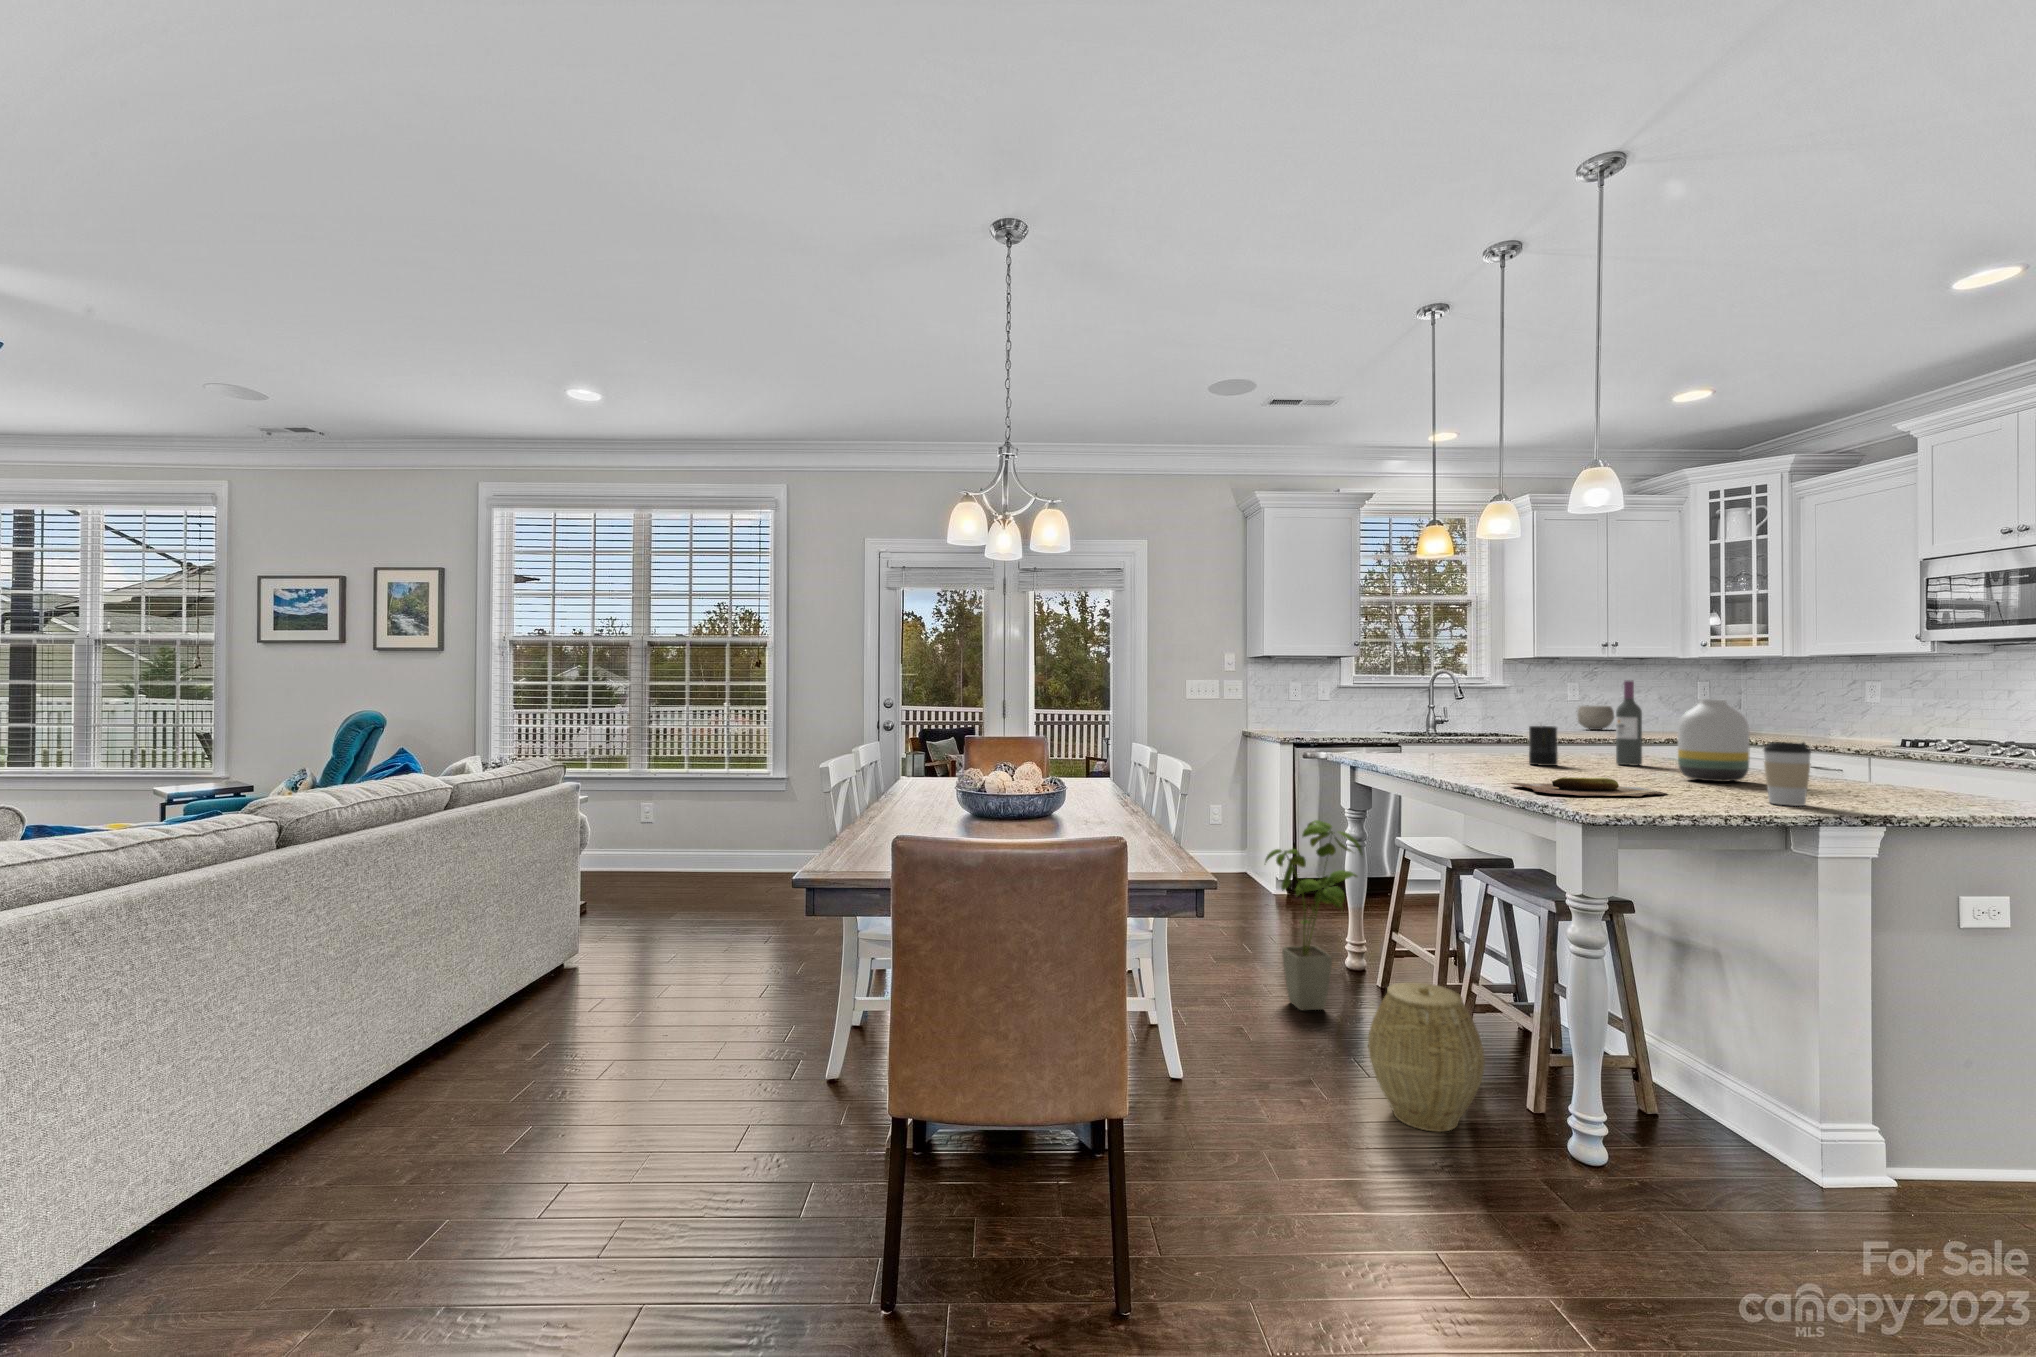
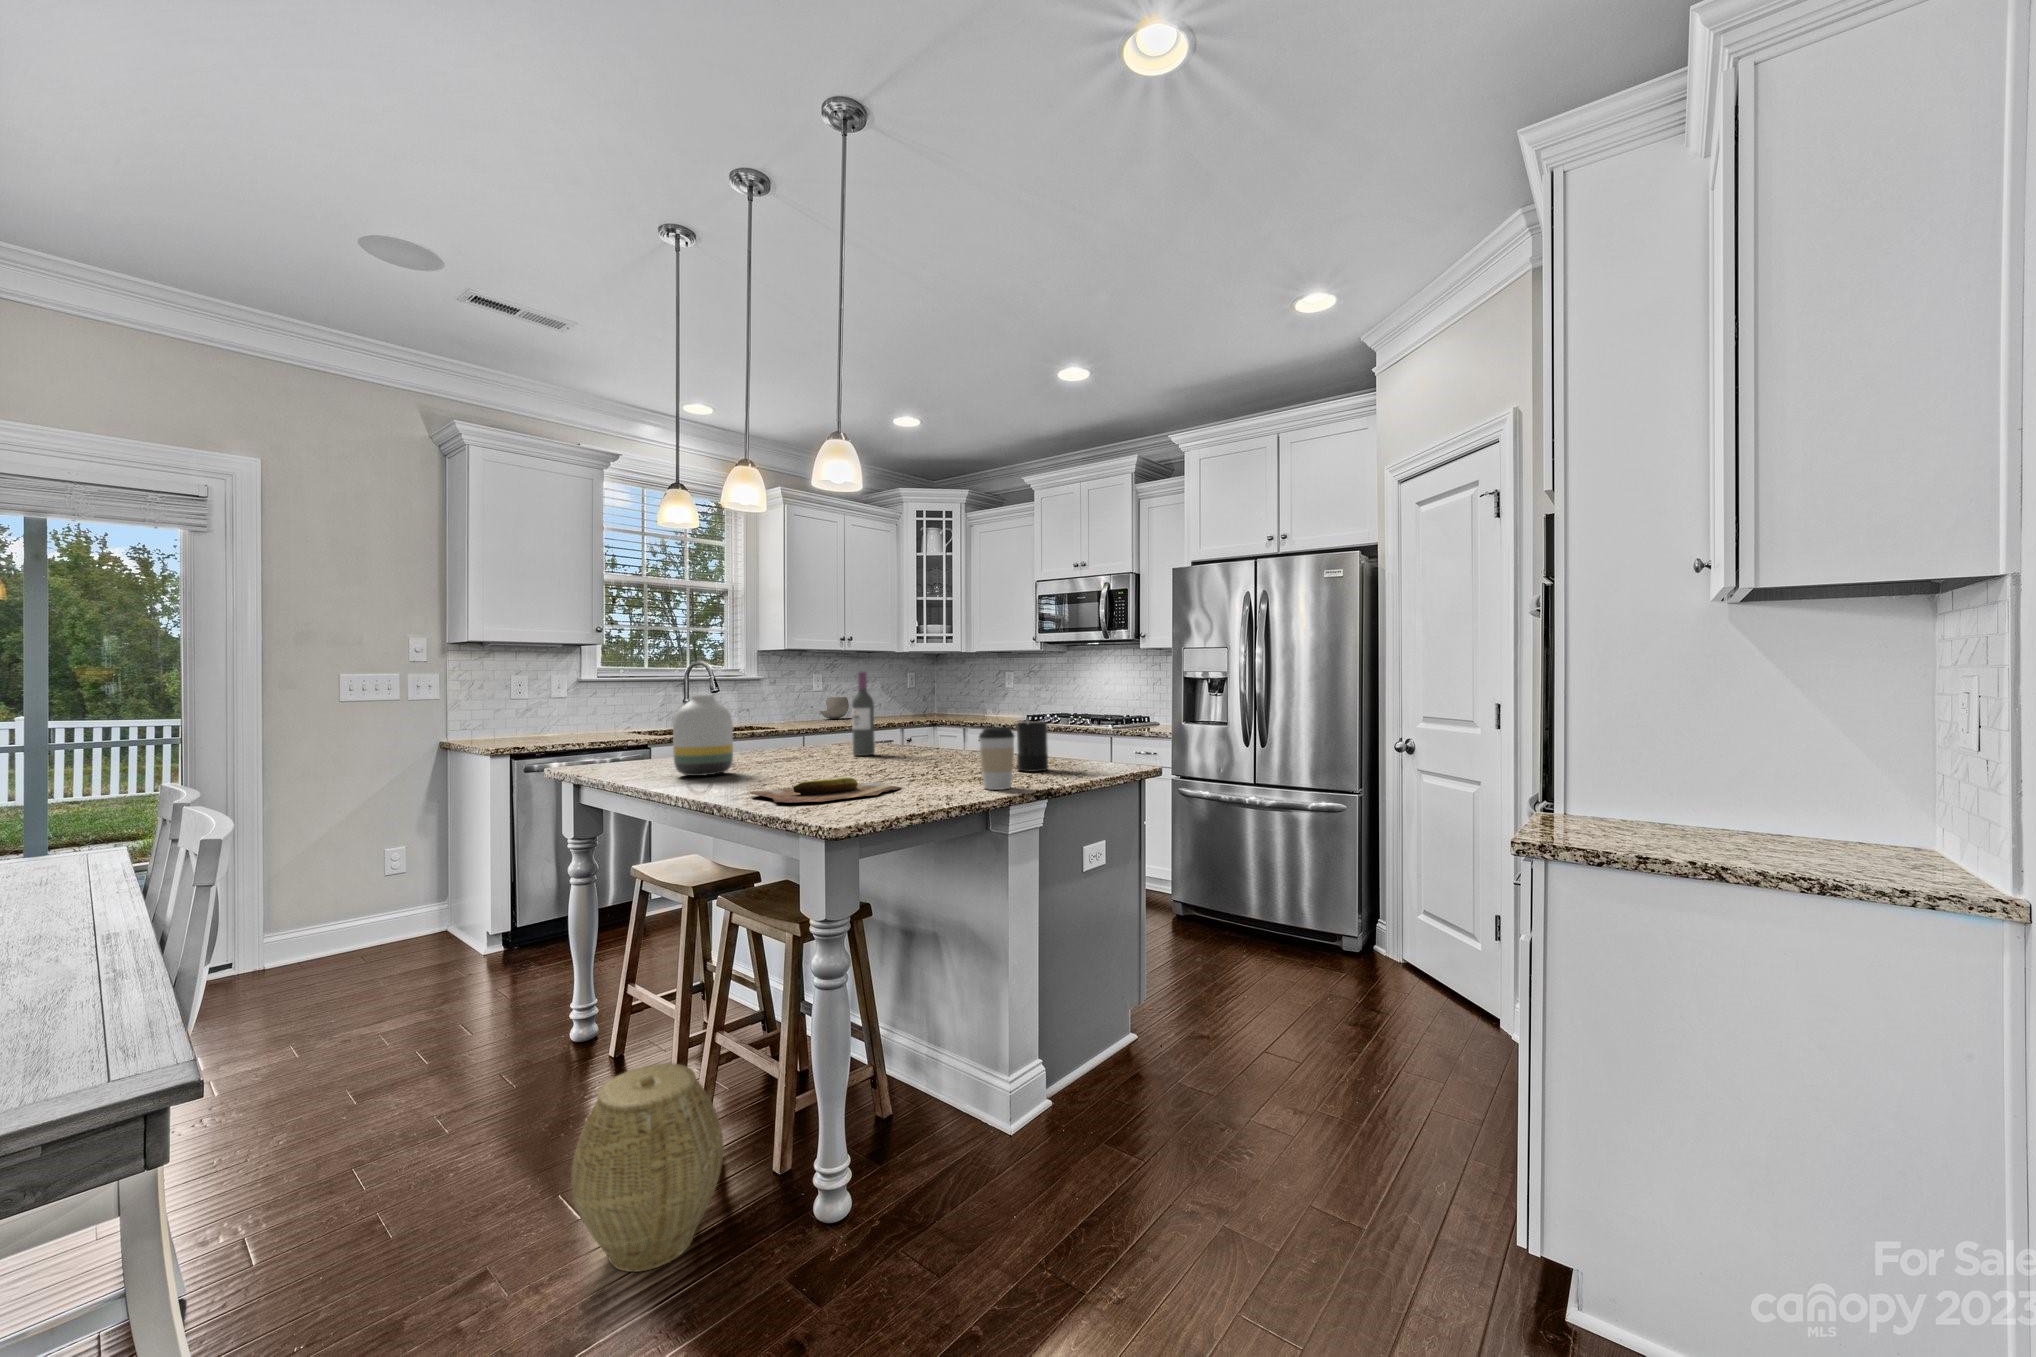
vase: present [1678,700,1750,782] -> present [673,695,733,776]
candle: present [1529,724,1558,766] -> present [1017,721,1048,772]
house plant: present [1265,820,1363,1010] -> none [439,862,582,1124]

